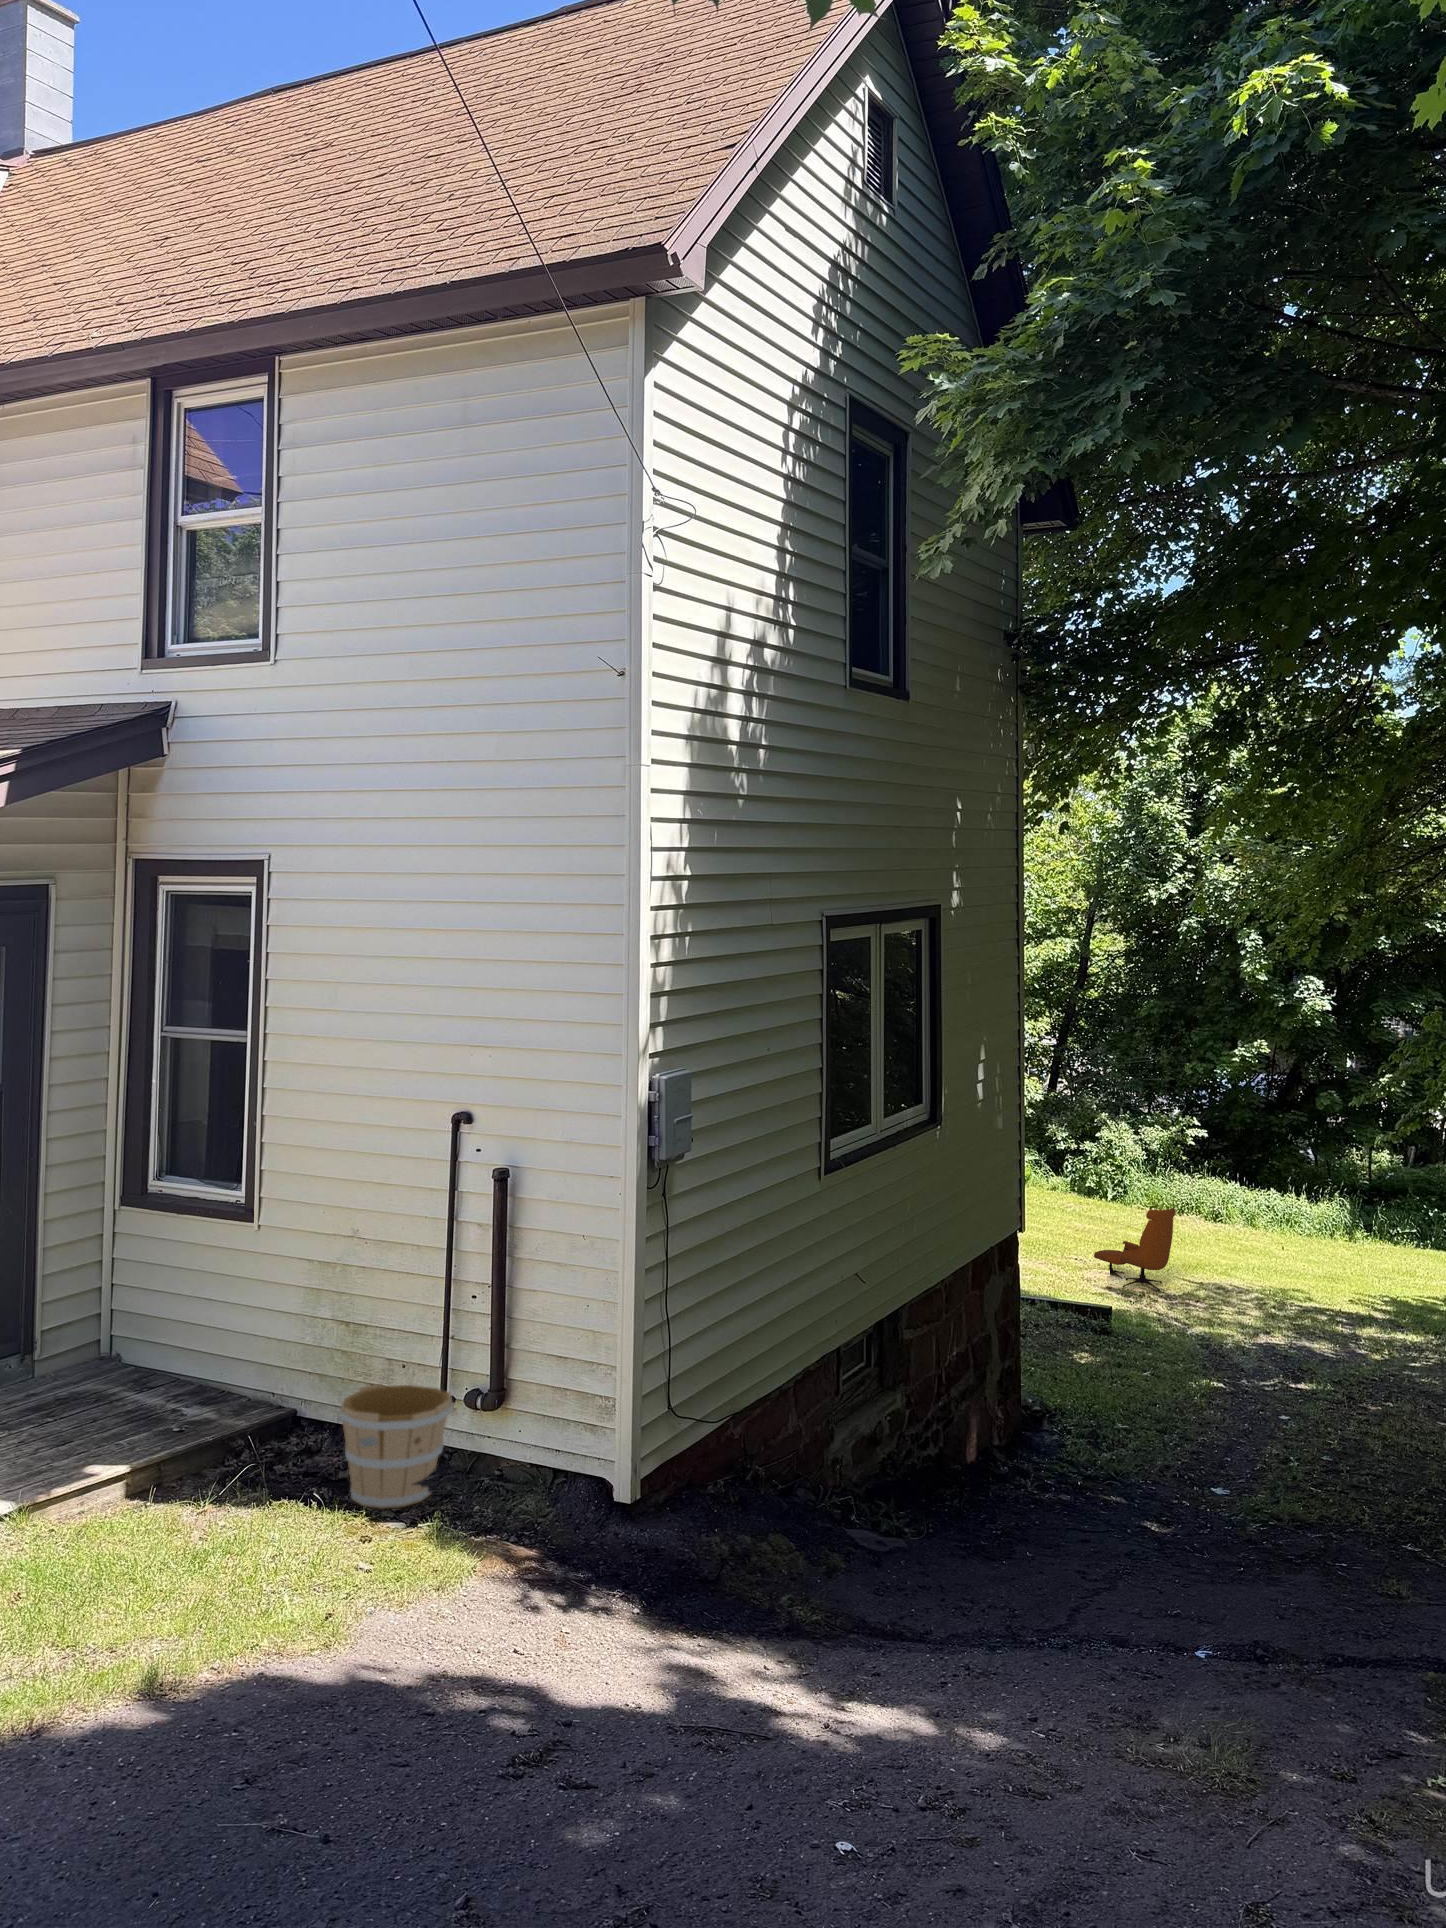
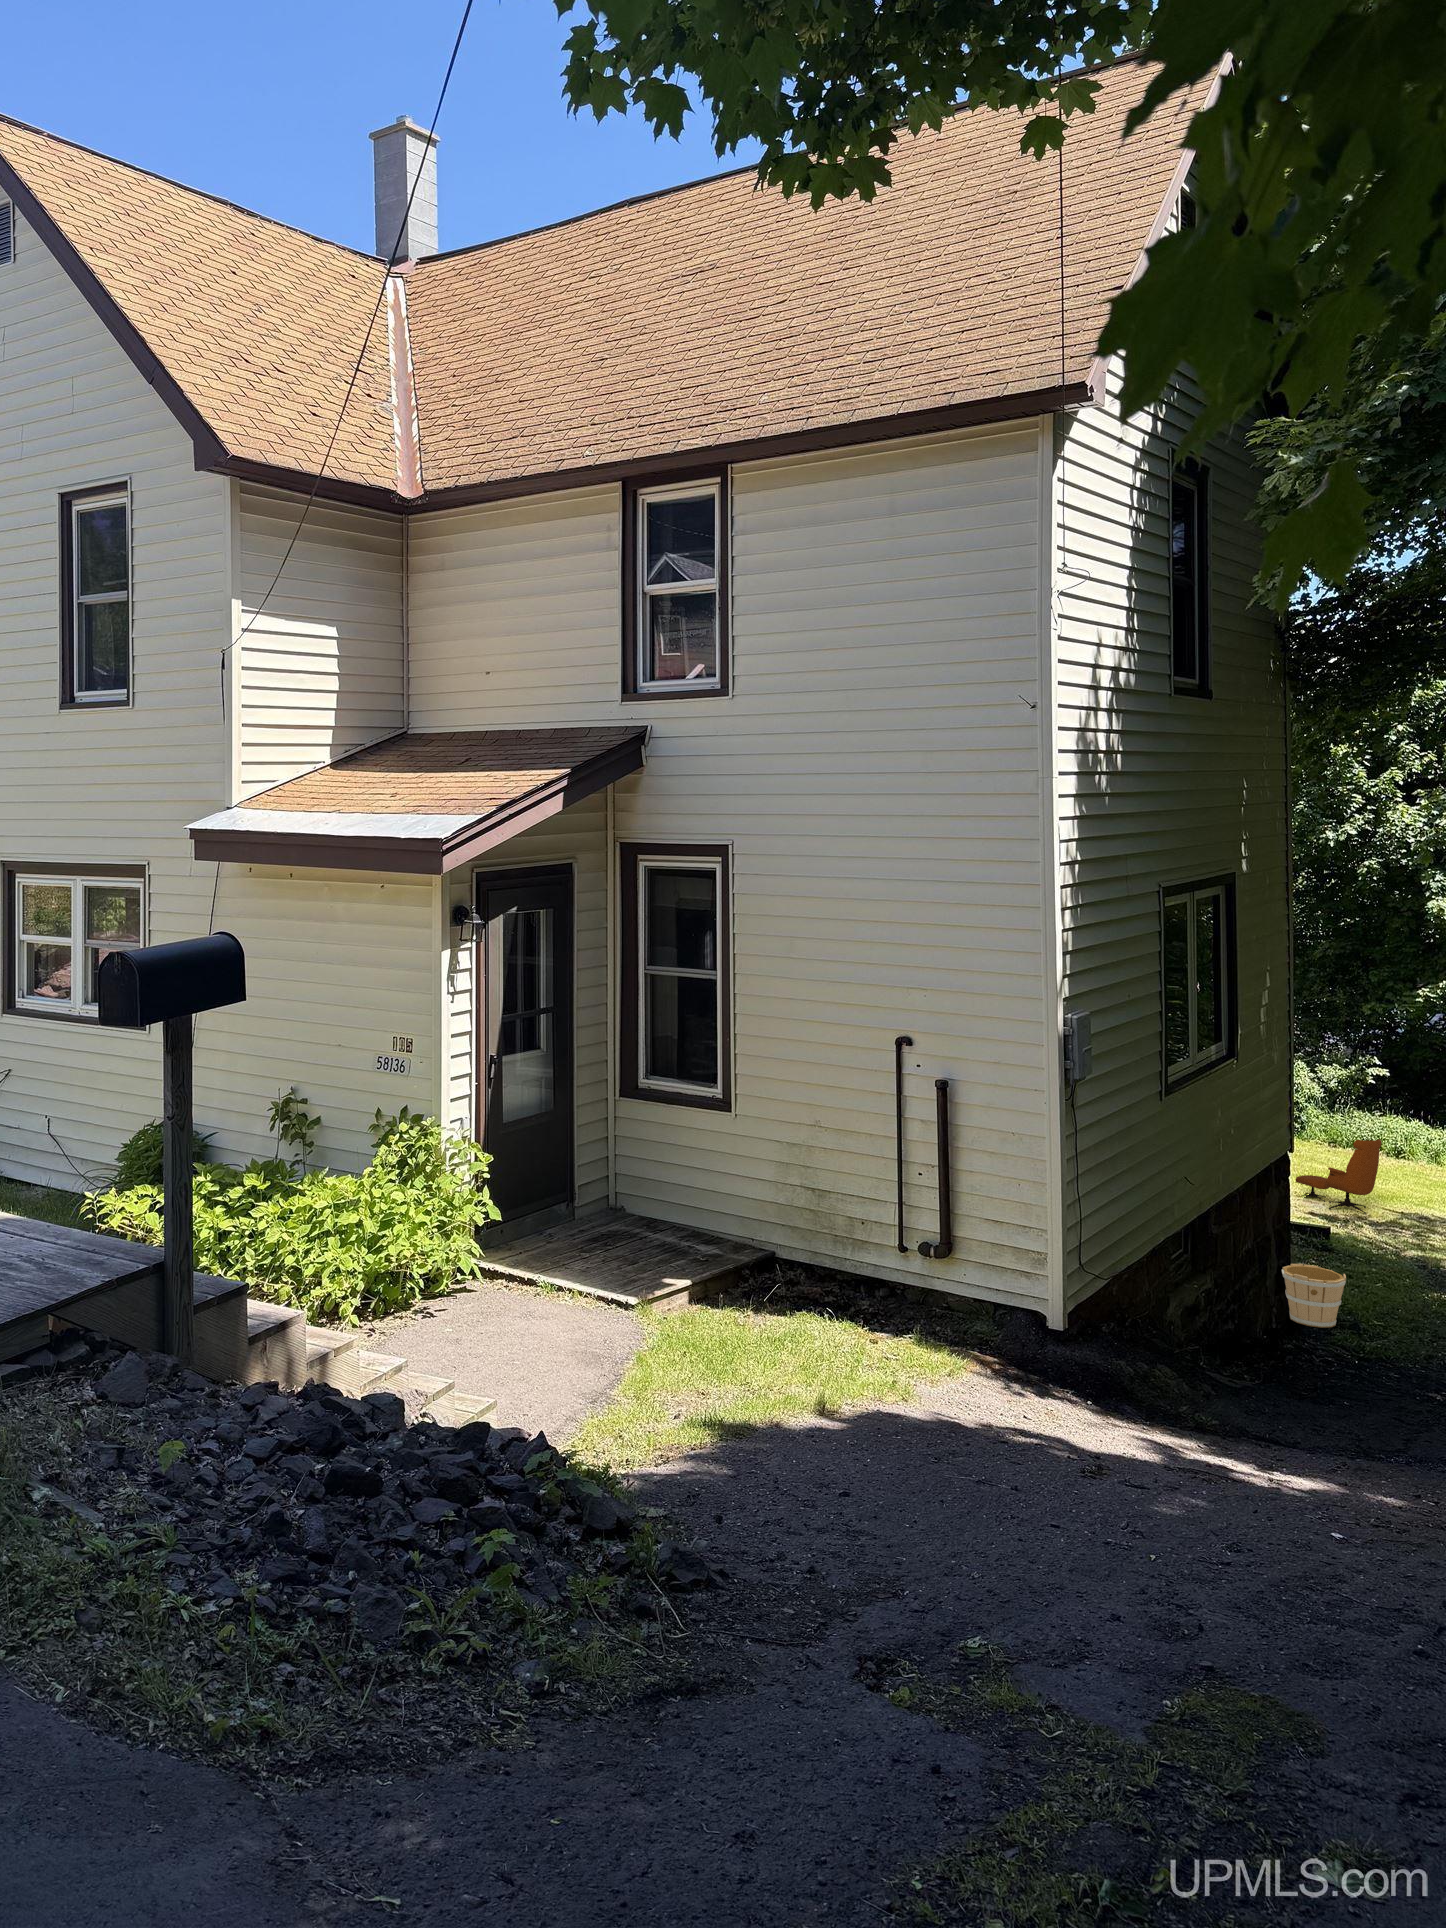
wooden bucket: present [341,1384,453,1509] -> present [1282,1264,1346,1328]

